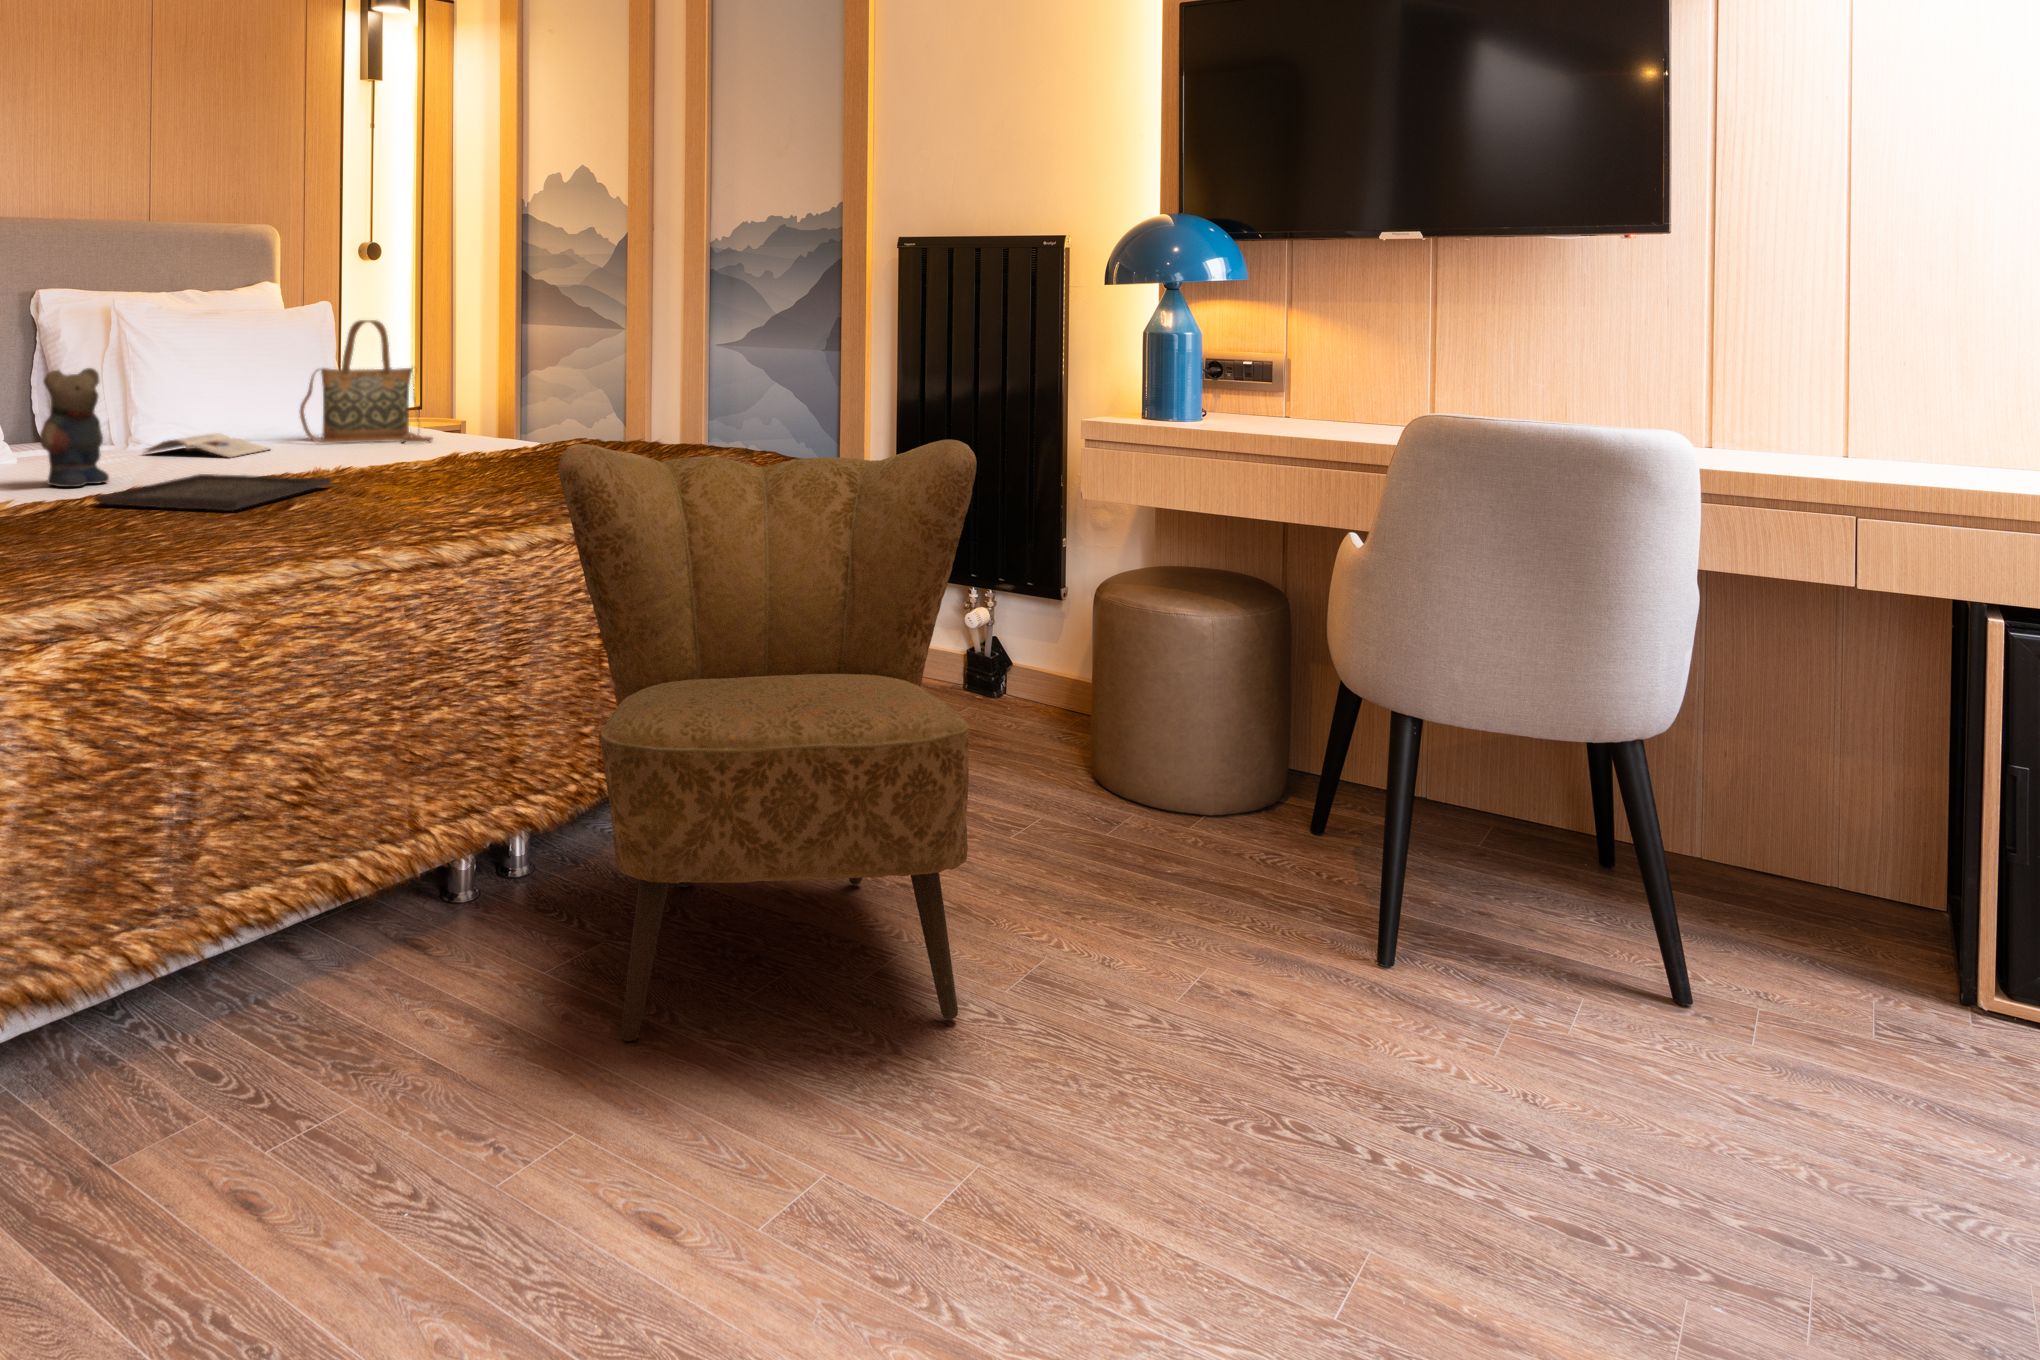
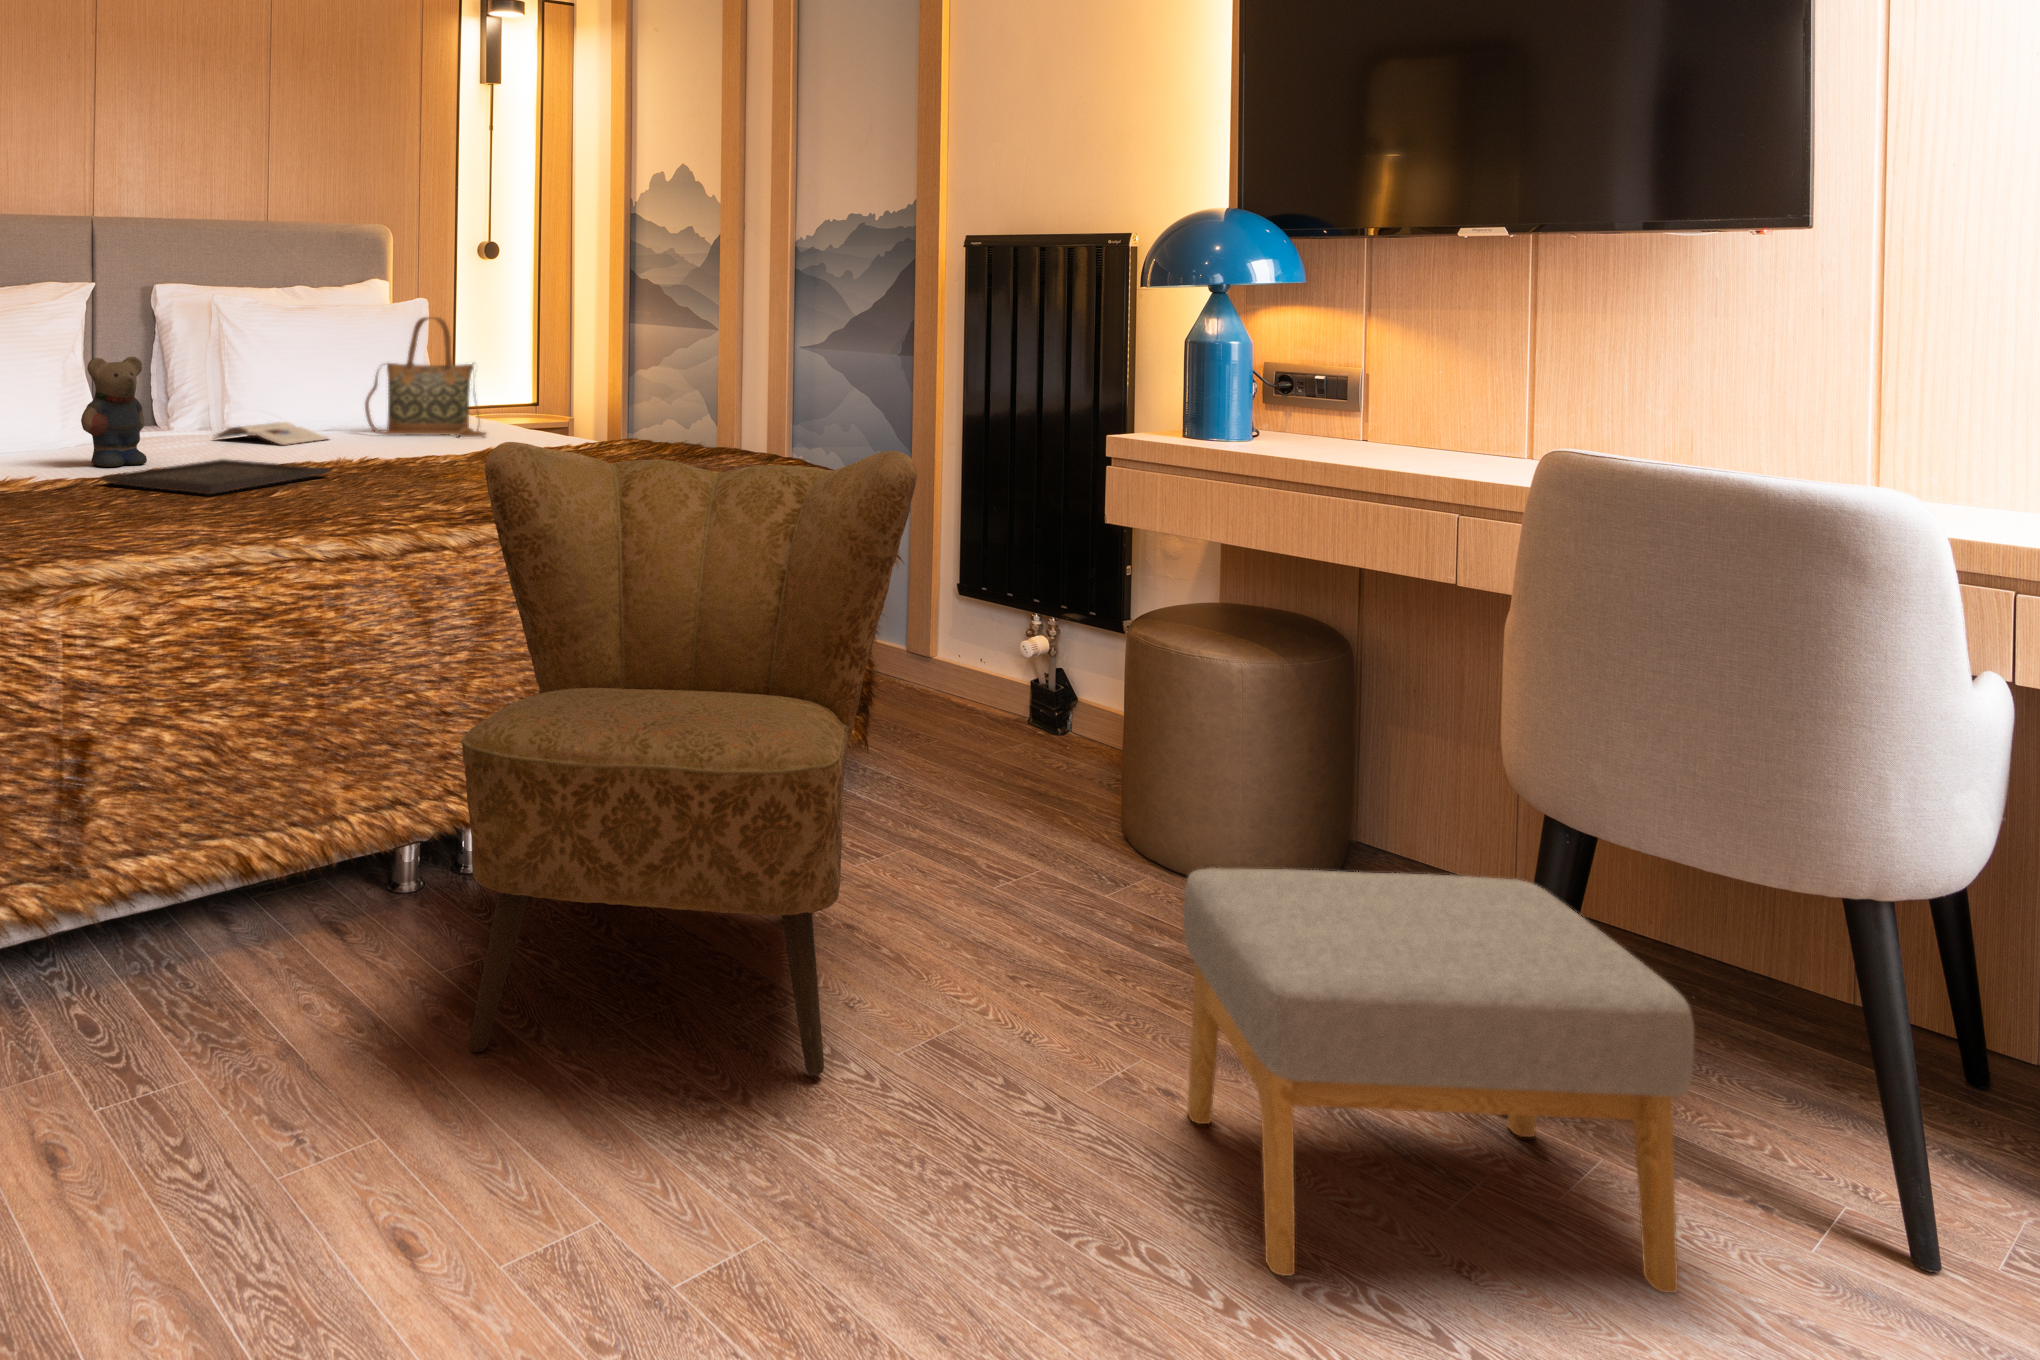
footstool: none [1264,778,1692,1126] -> present [1183,868,1694,1293]

